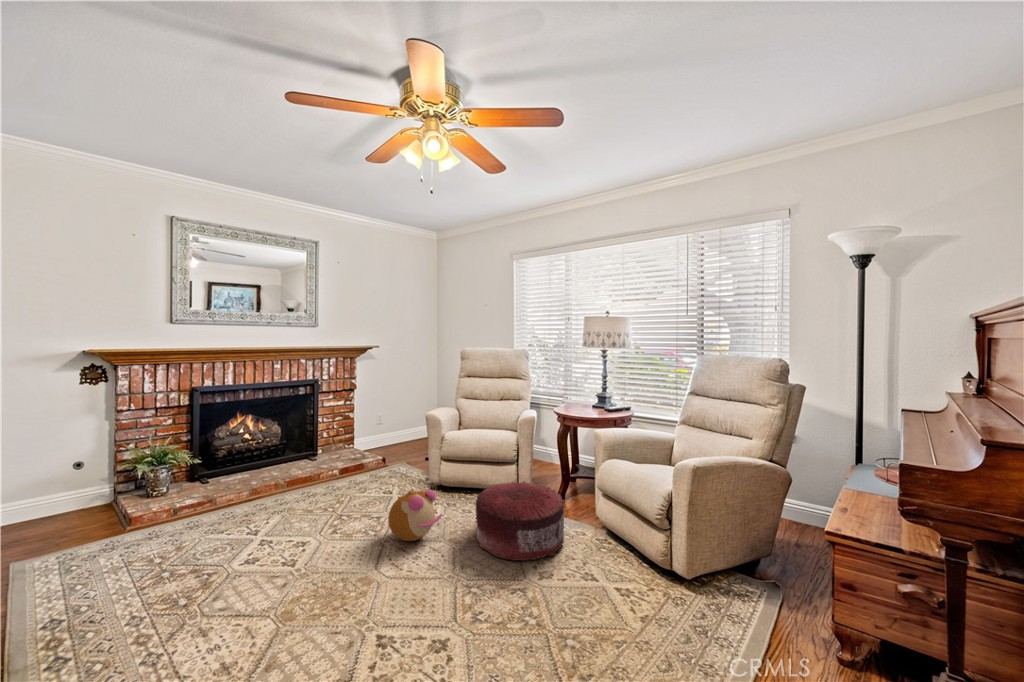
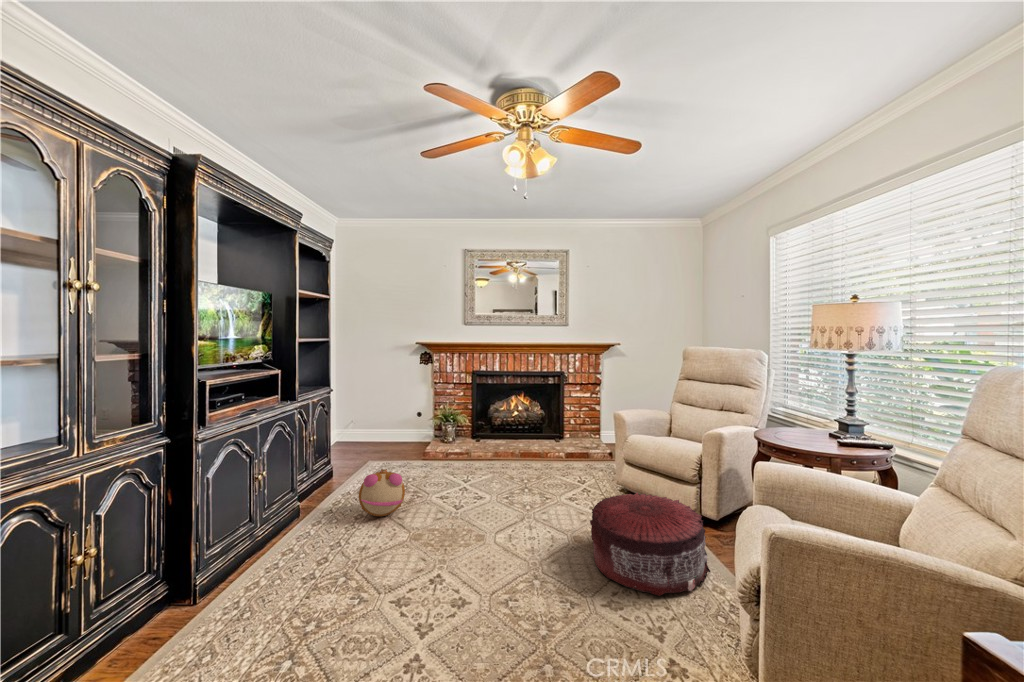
plush toy: present [388,490,442,541] -> present [359,469,405,516]

